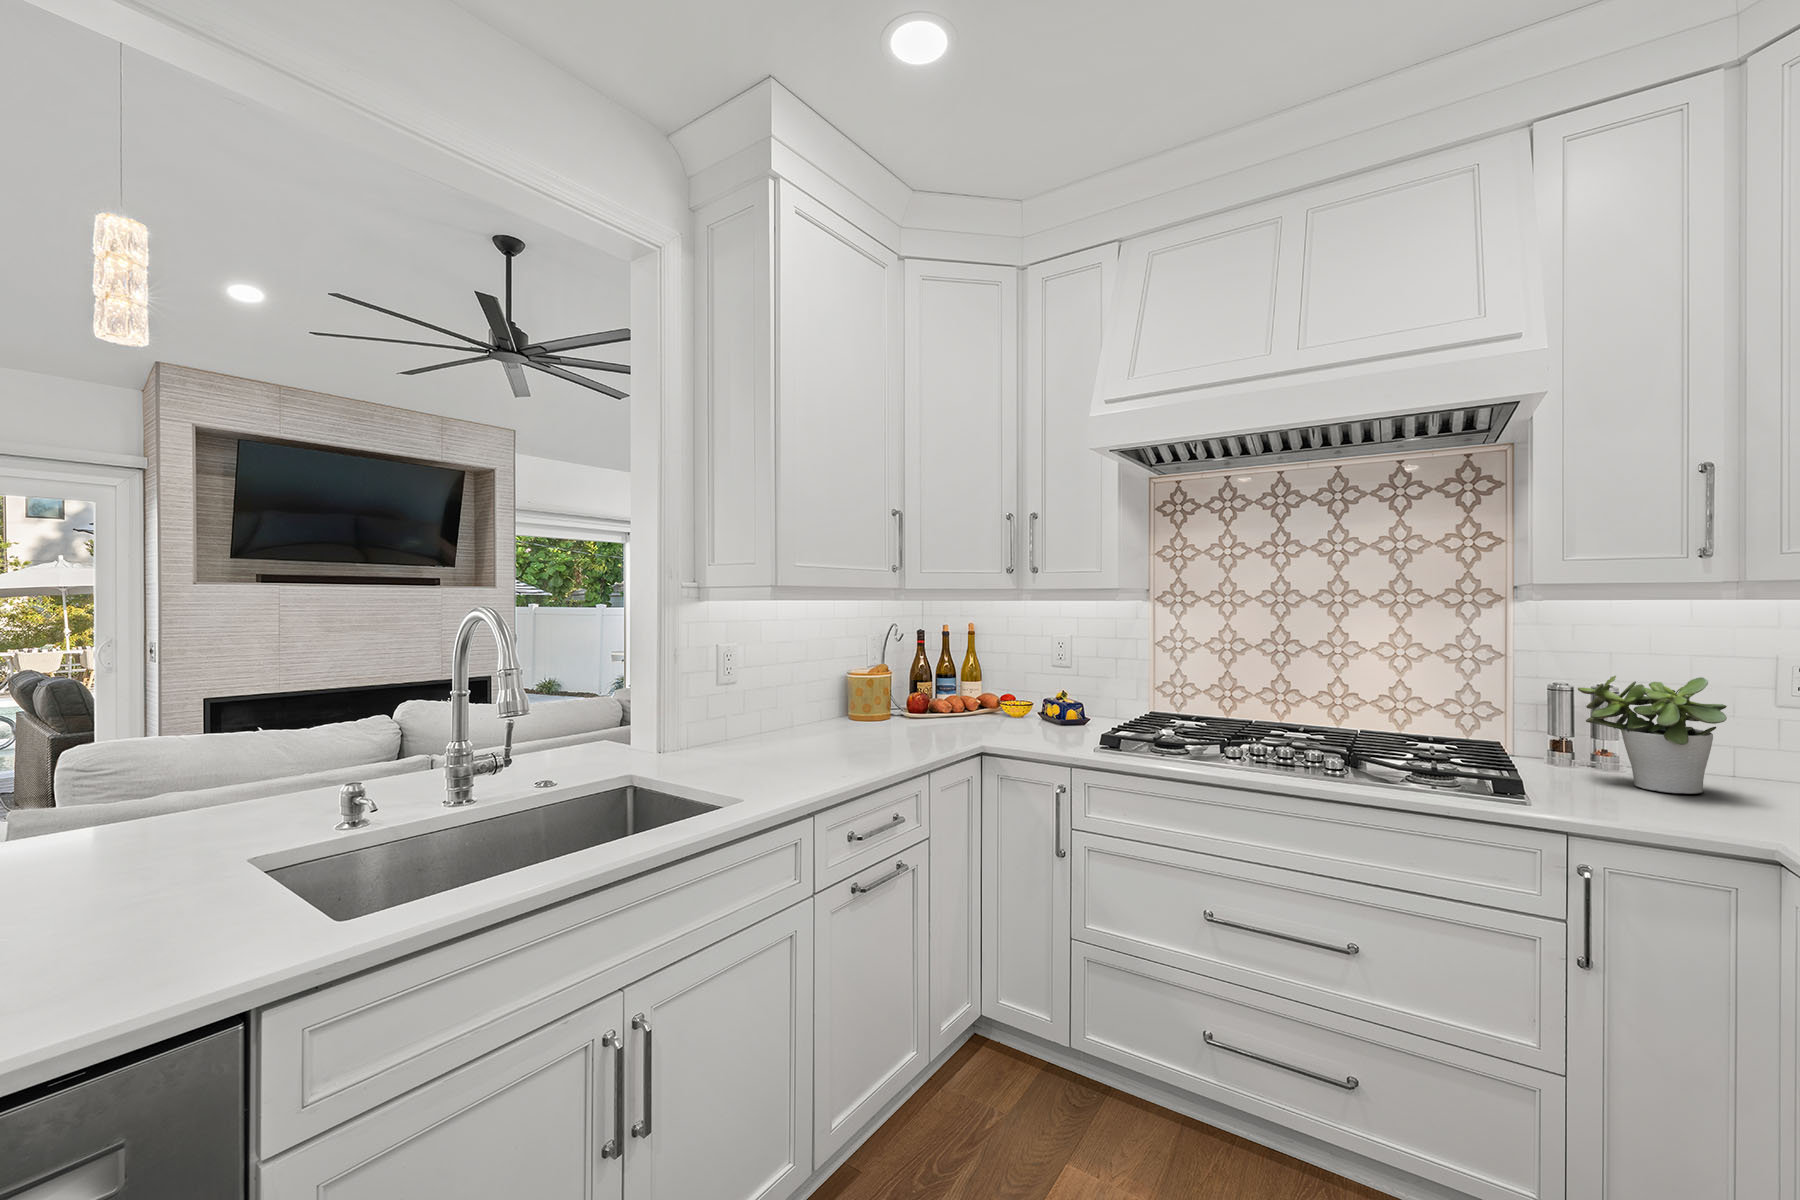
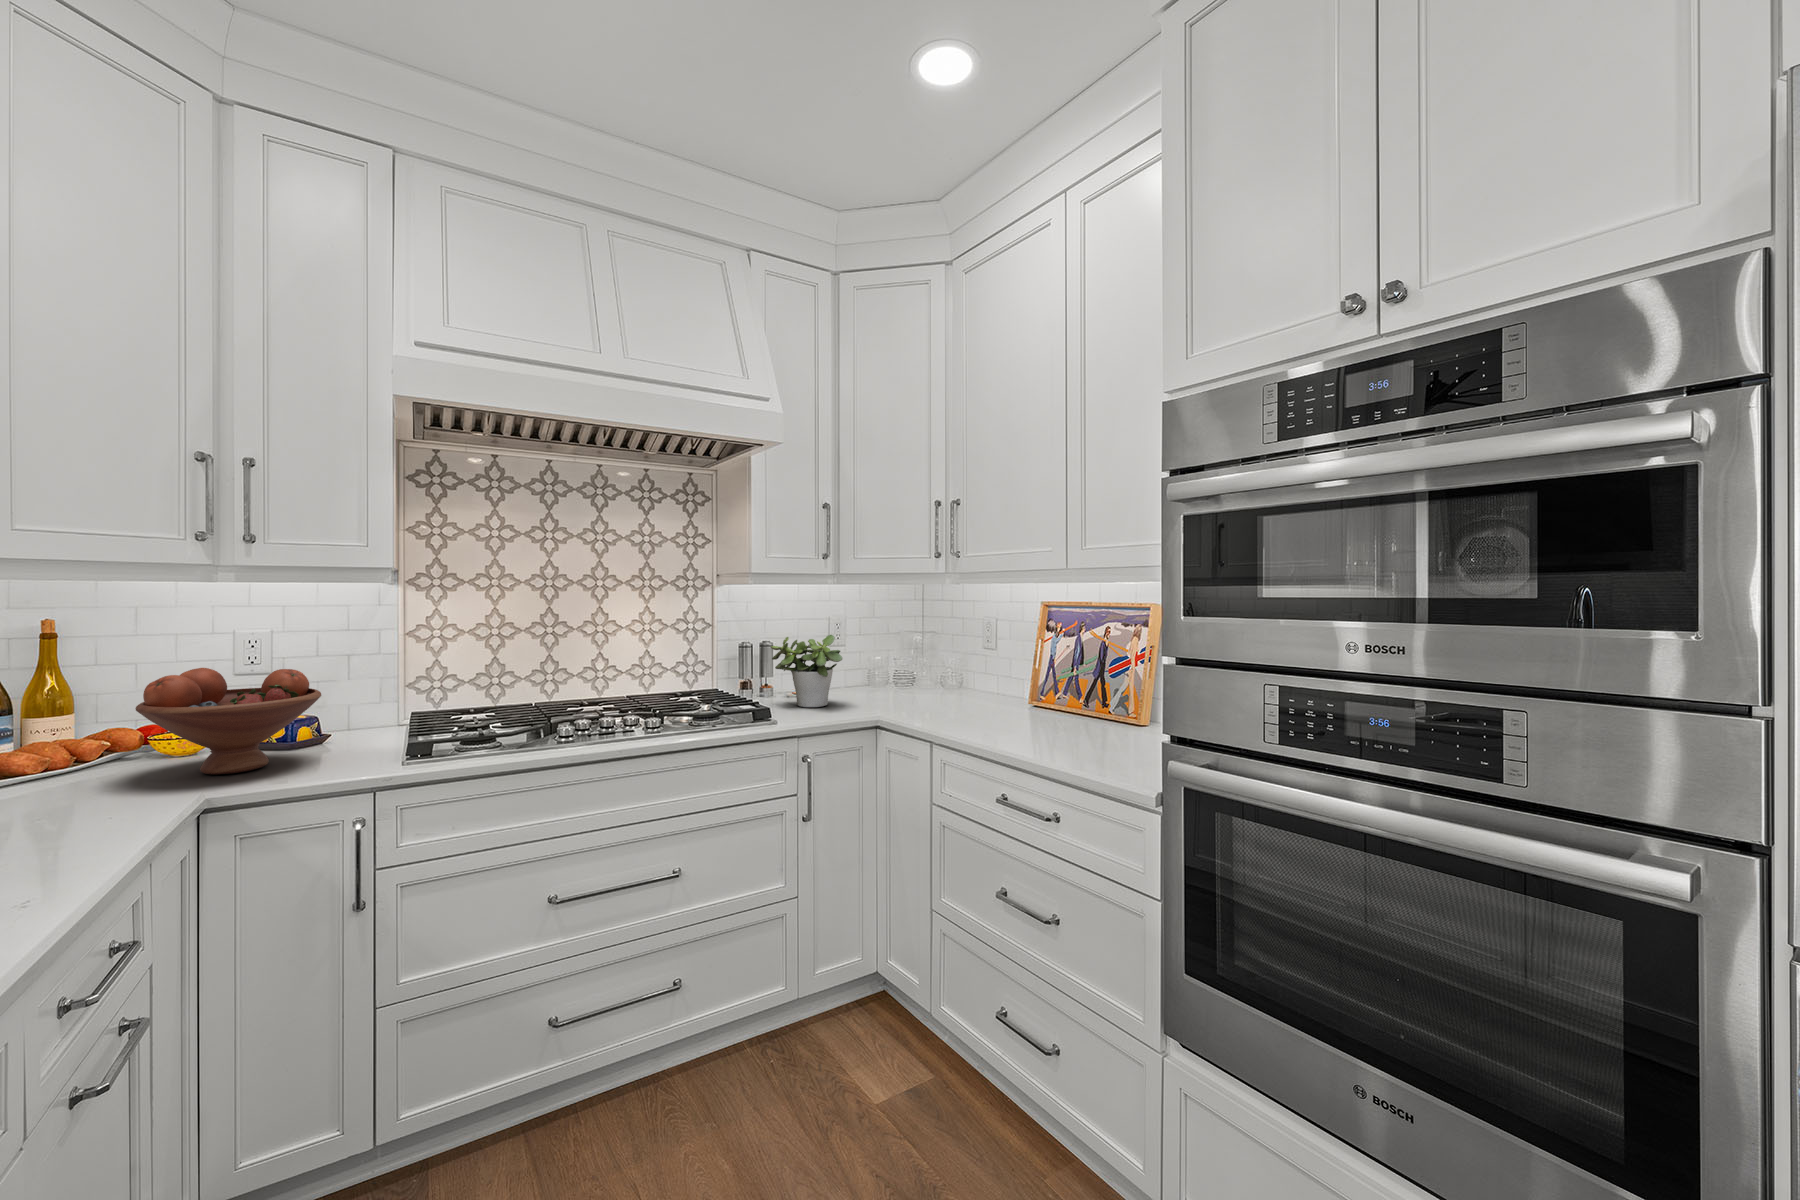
fruit bowl: none [964,660,1063,737] -> present [135,668,321,774]

